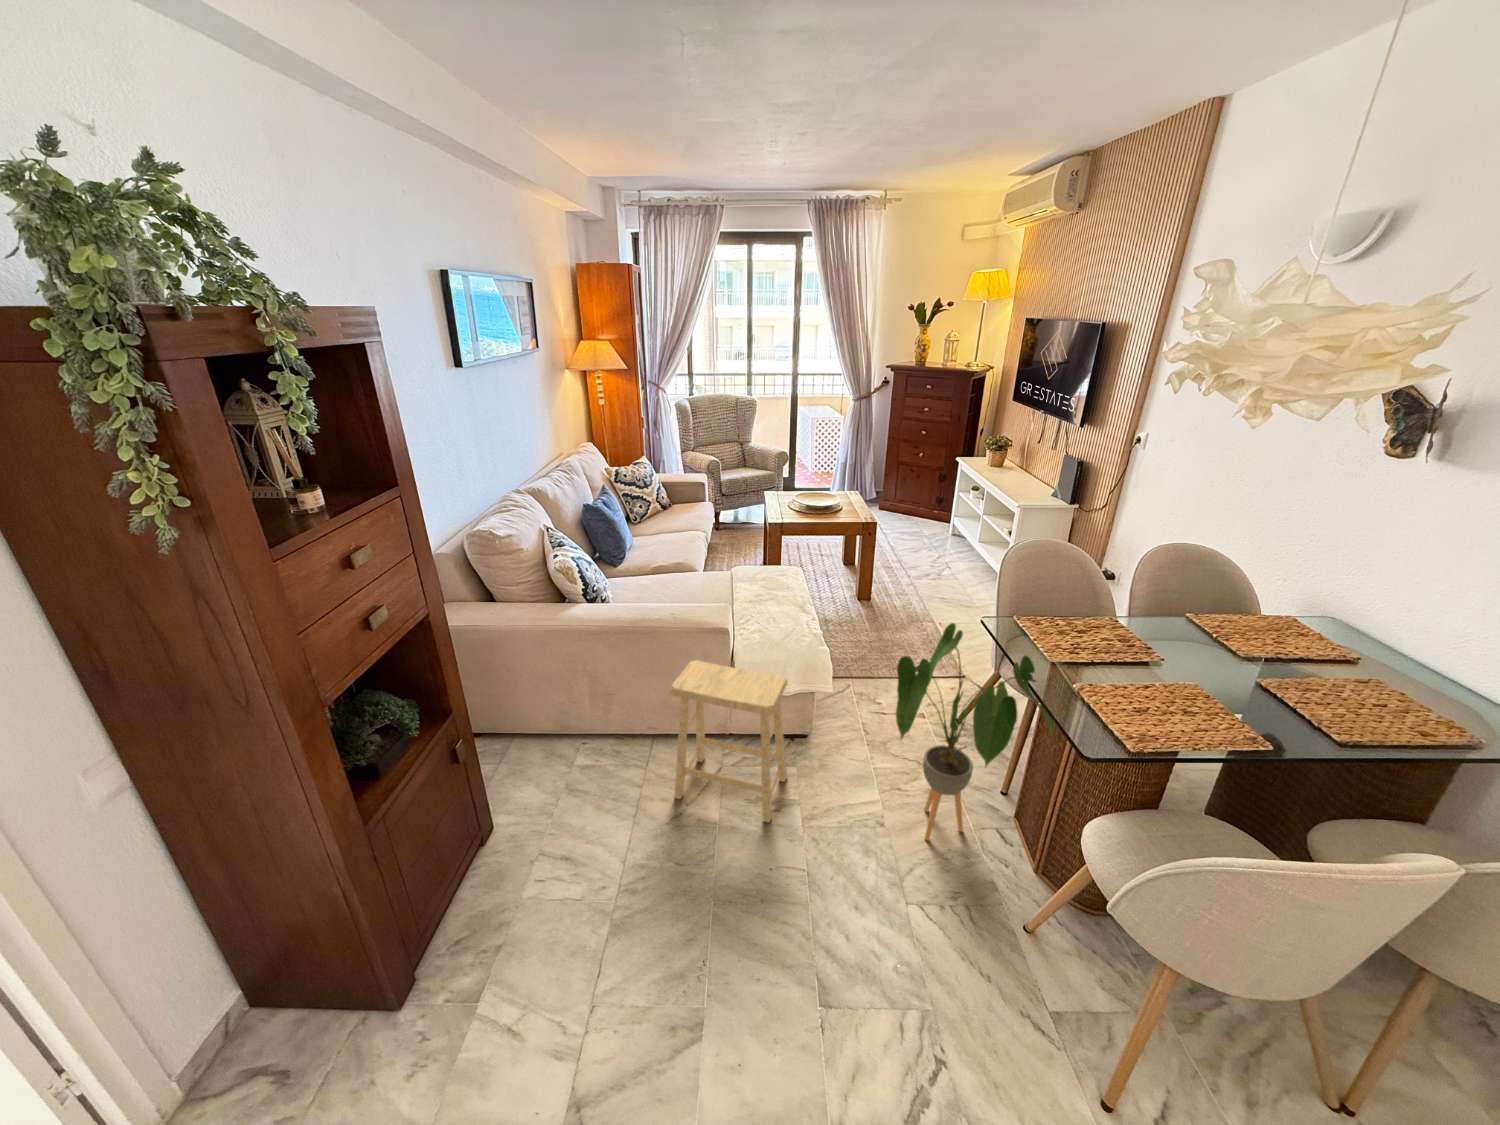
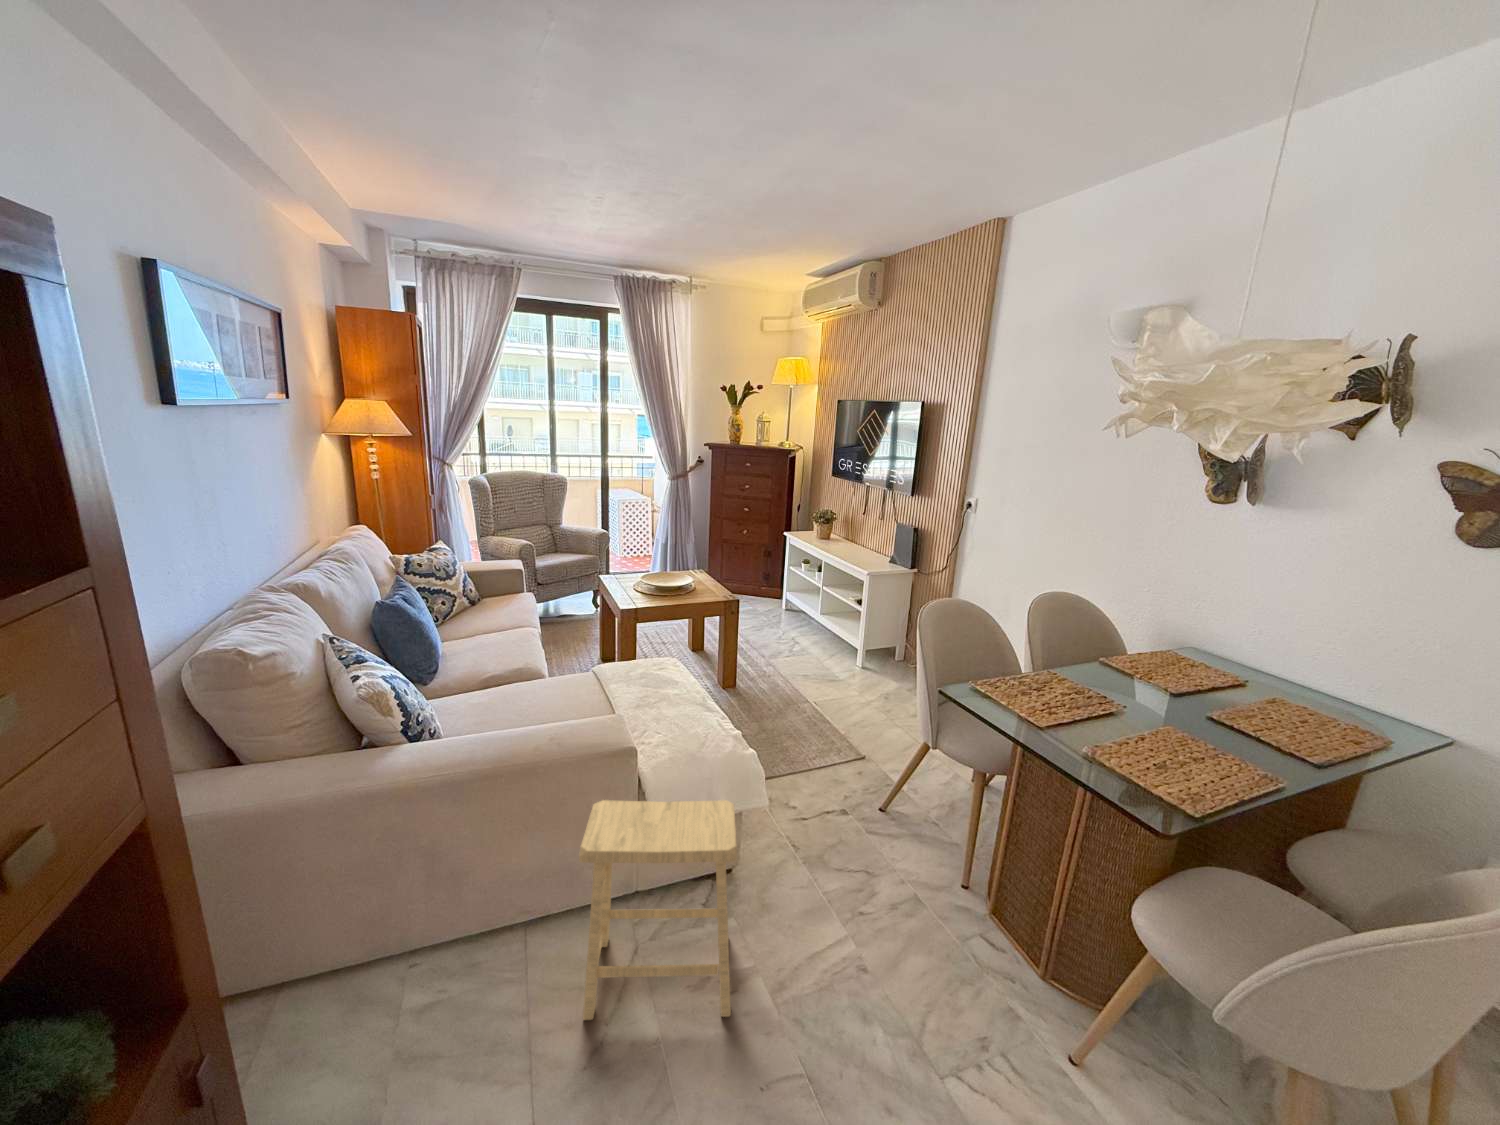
house plant: present [896,623,1054,840] -> none [874,698,1064,976]

